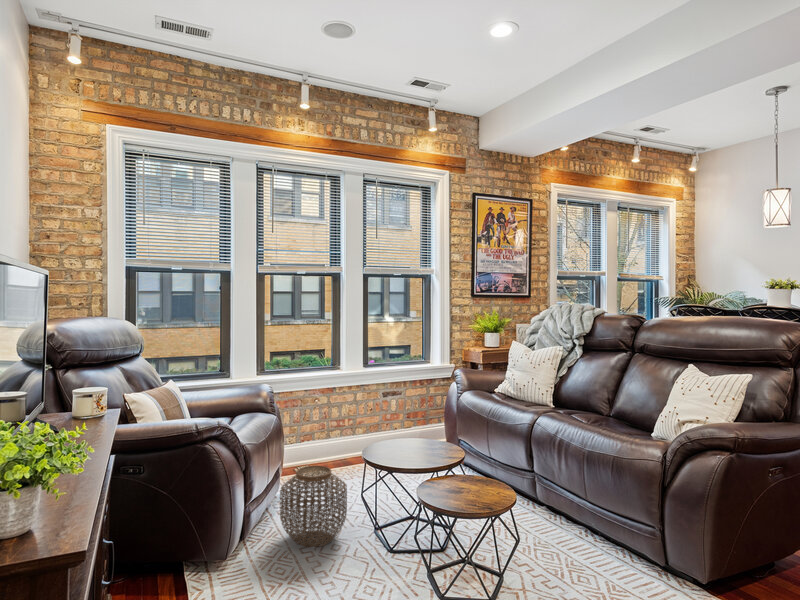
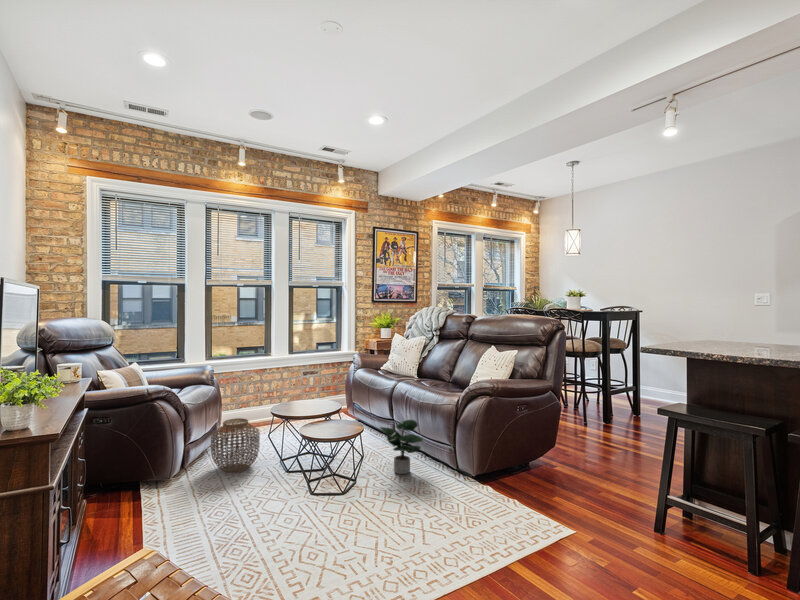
potted plant: none [531,476,605,563] -> present [380,420,424,474]

